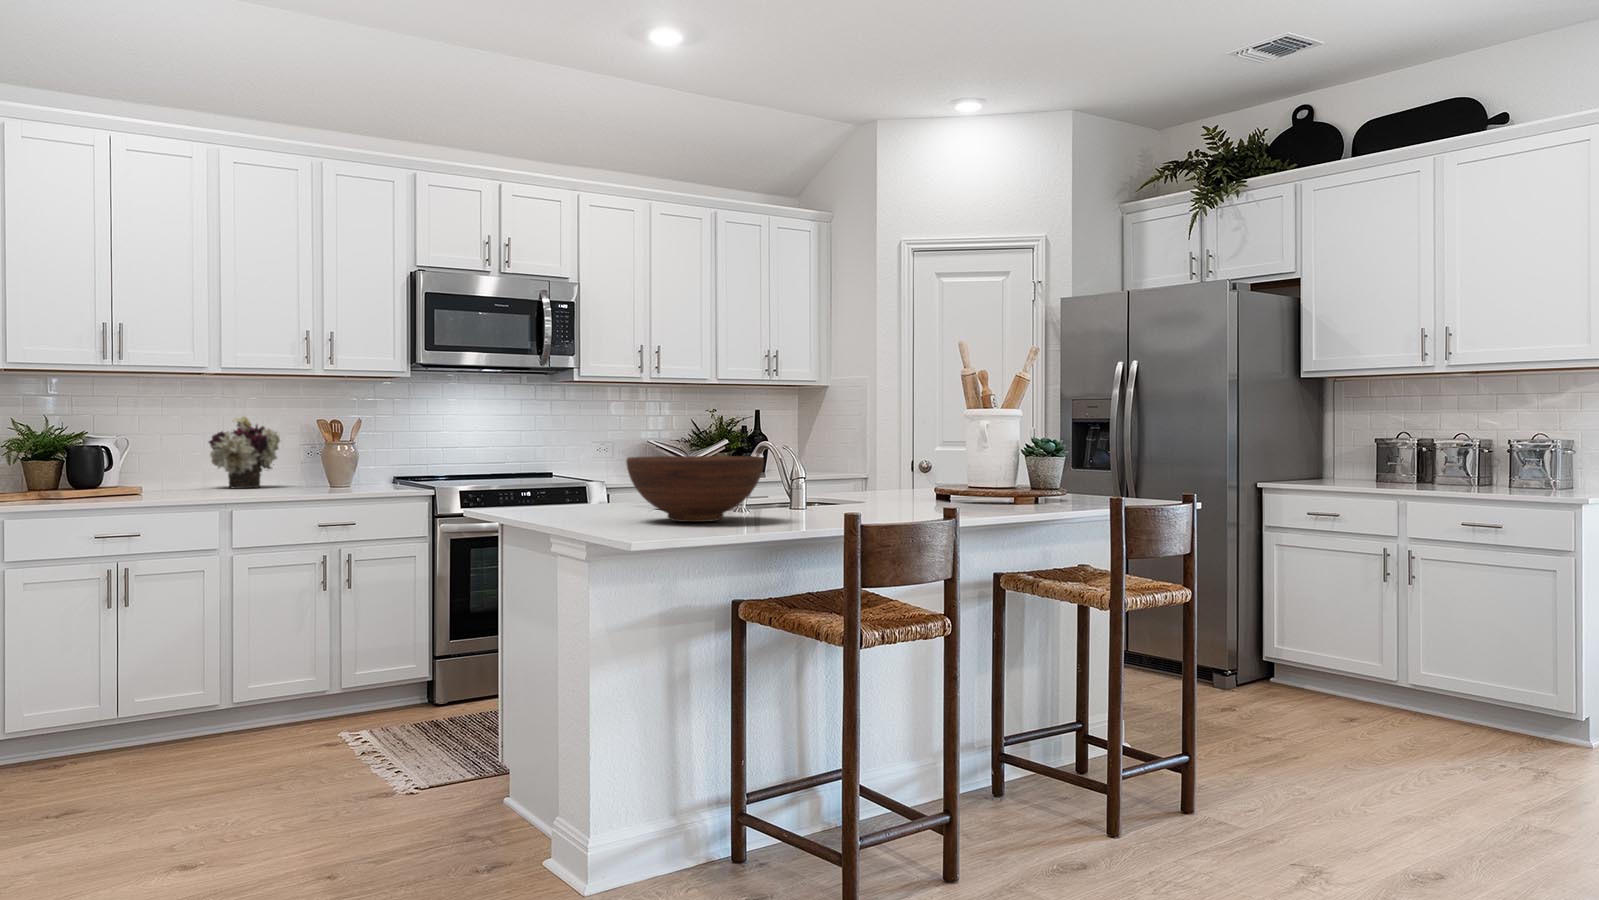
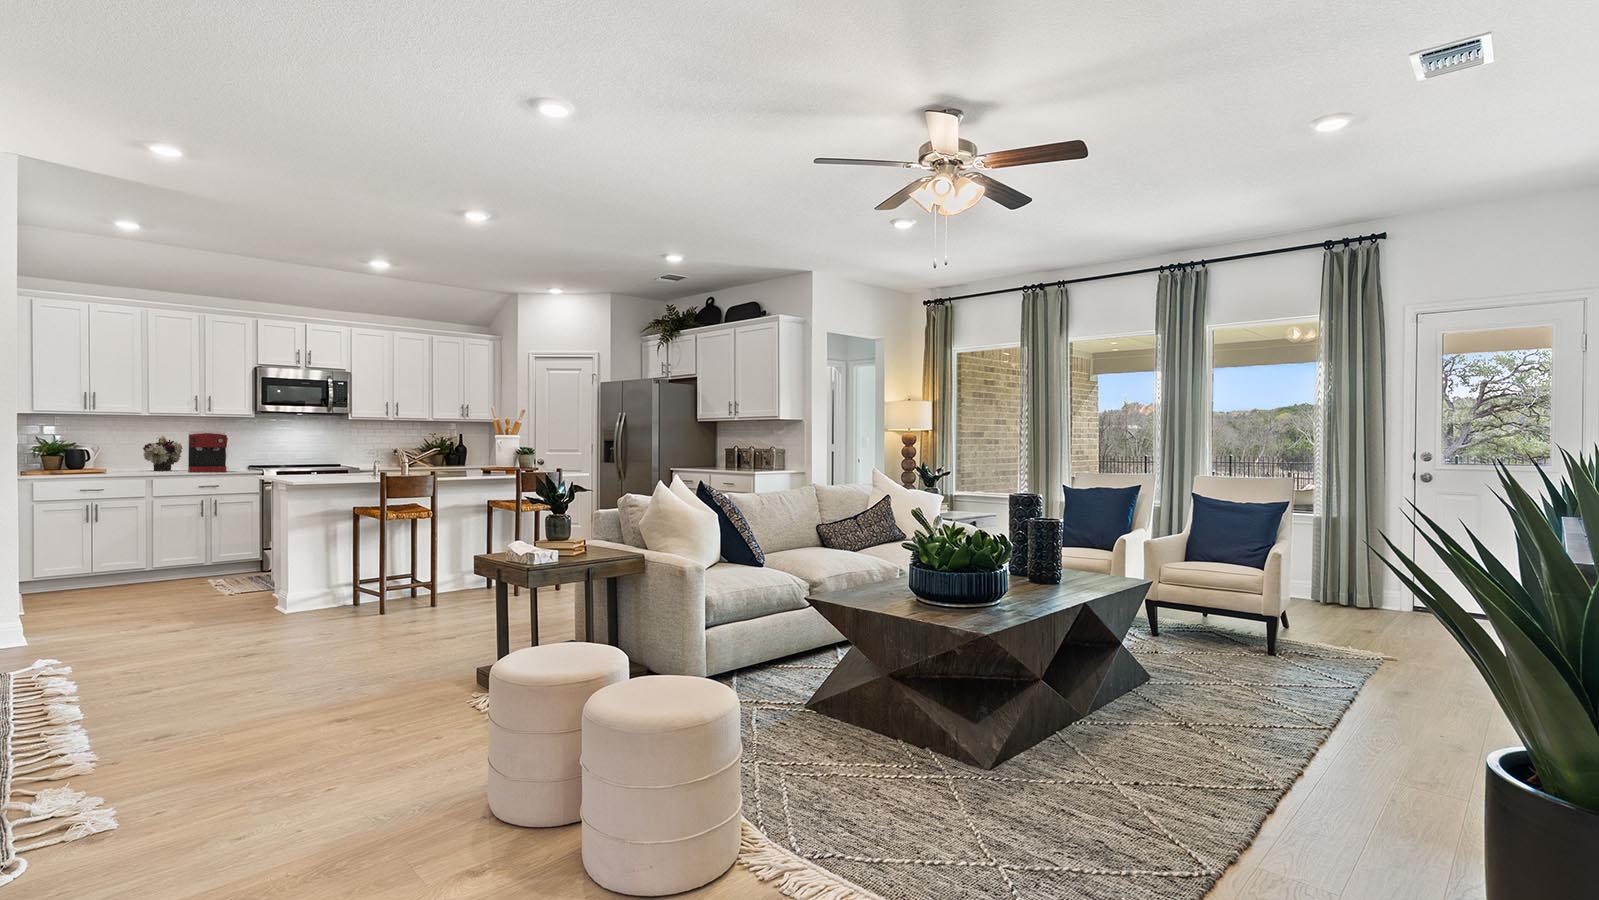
coffee maker: none [296,403,372,494] -> present [188,430,227,472]
fruit bowl: present [626,456,764,522] -> none [307,453,366,477]

